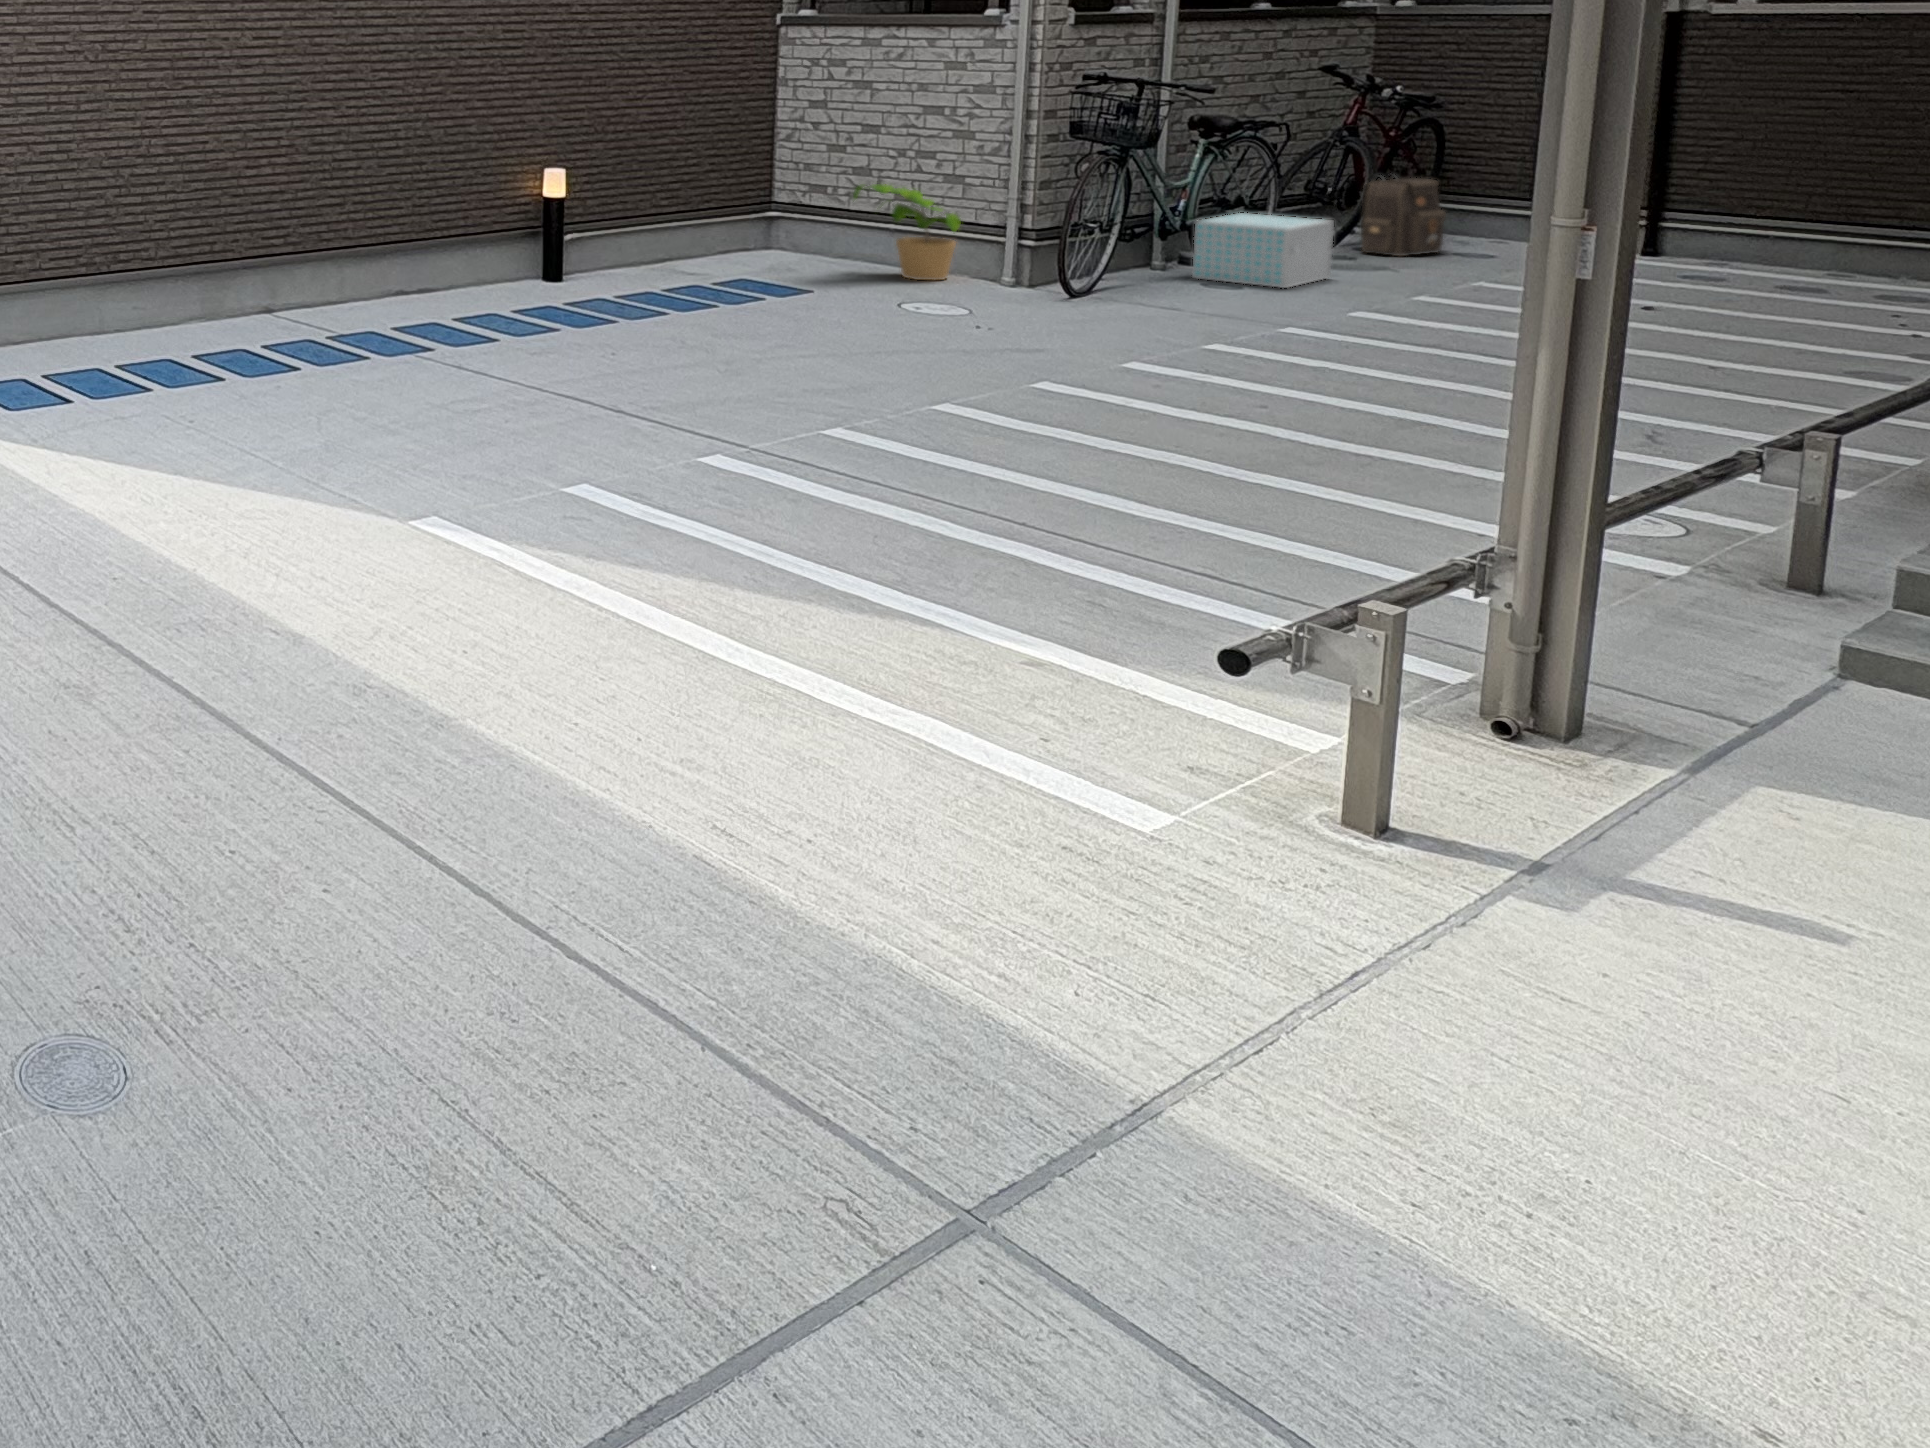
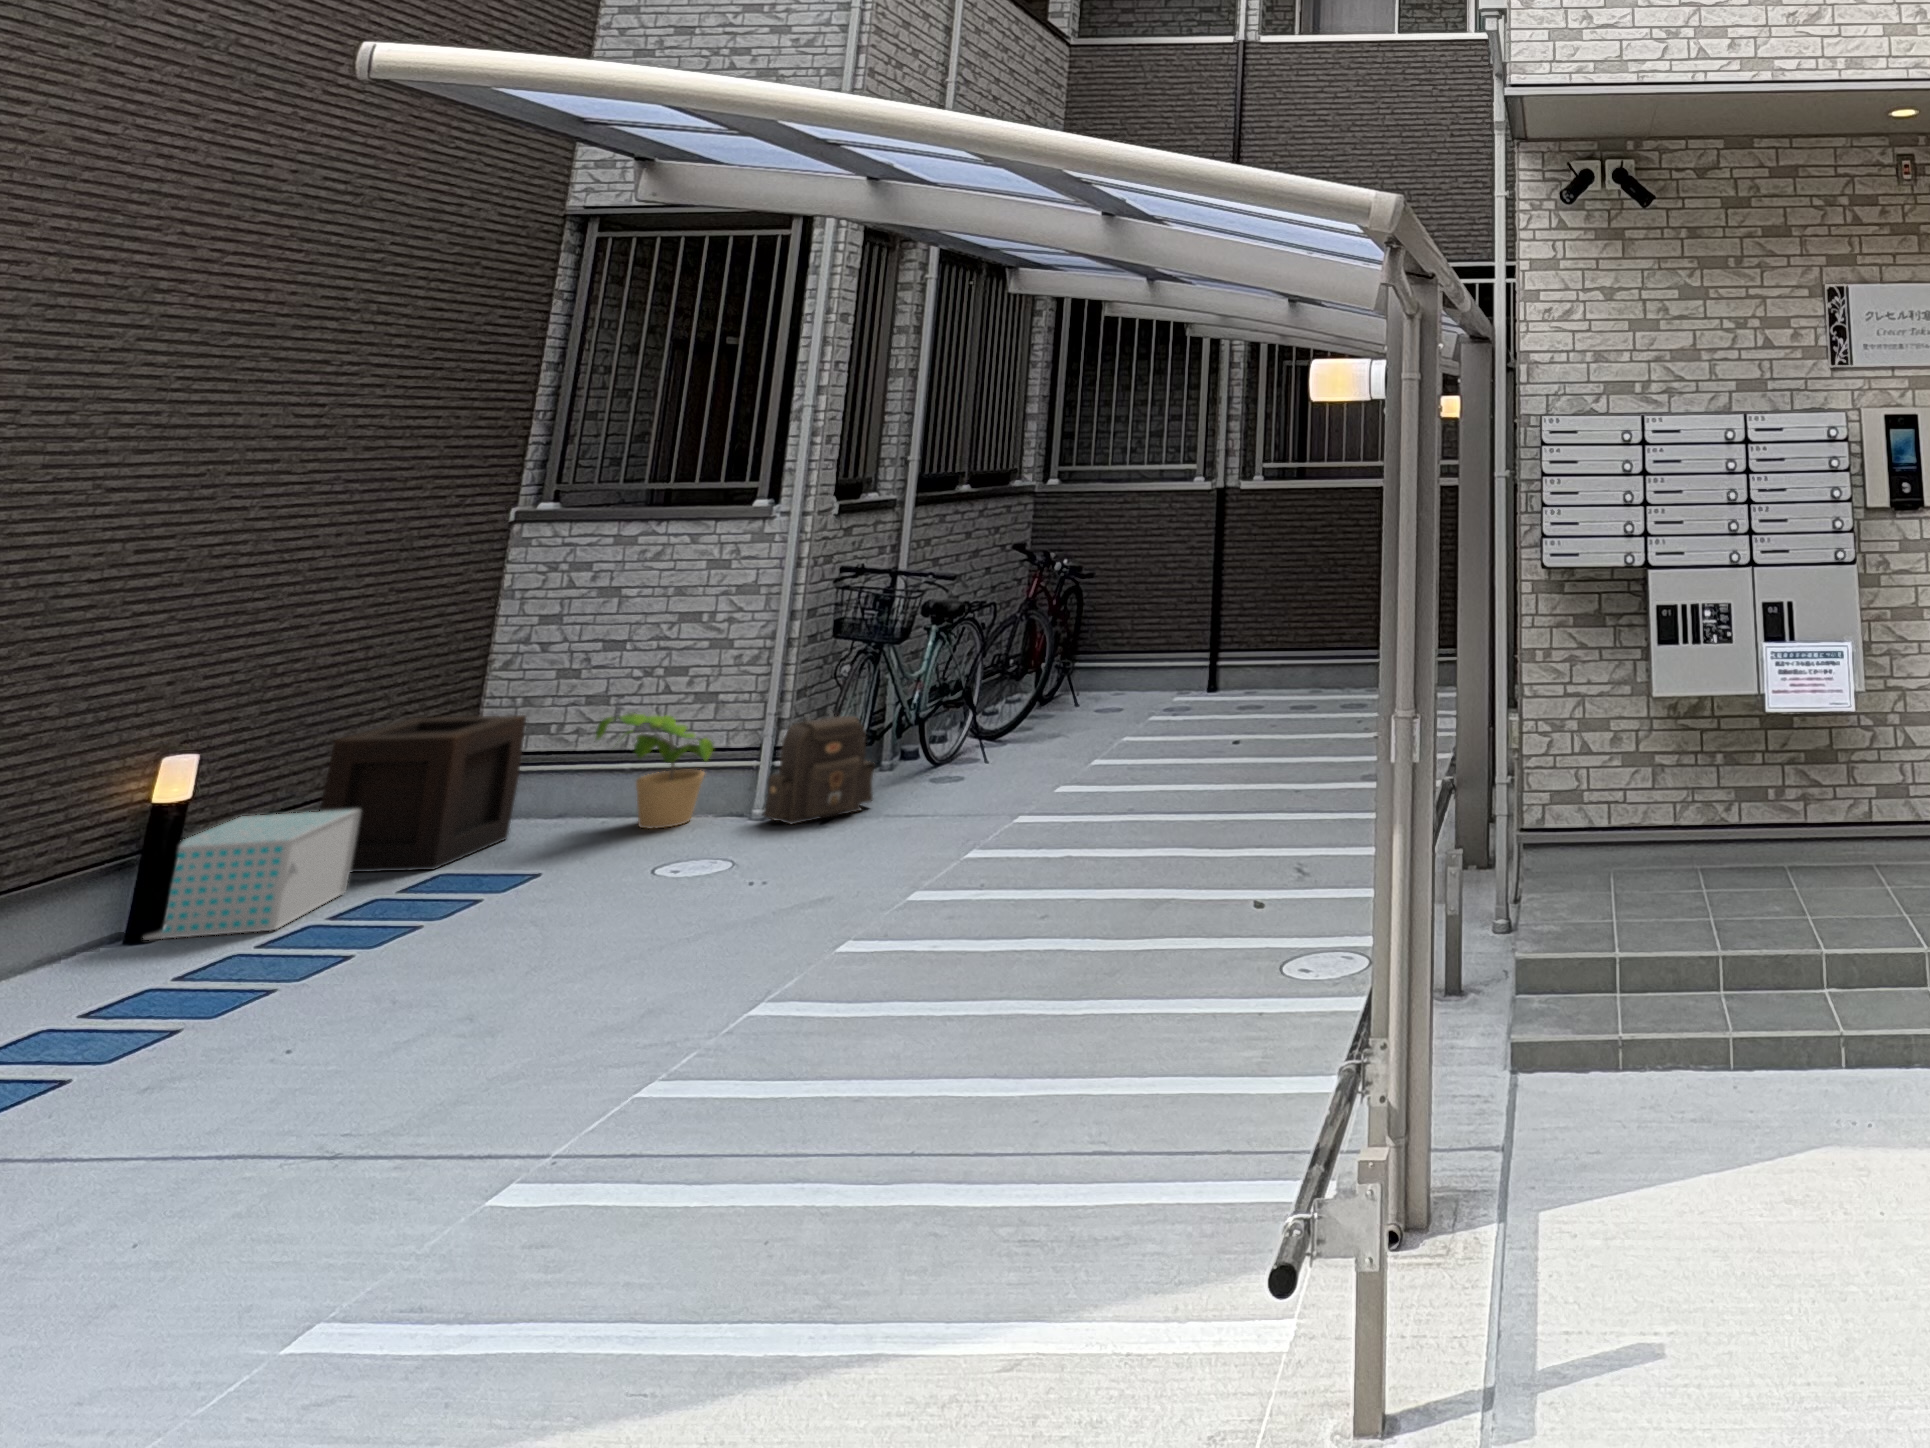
wooden crate: none [661,170,802,277] -> present [320,715,526,872]
backpack: present [1361,176,1446,256] -> present [763,711,875,824]
storage box: present [1193,213,1334,288] -> present [143,809,361,940]

